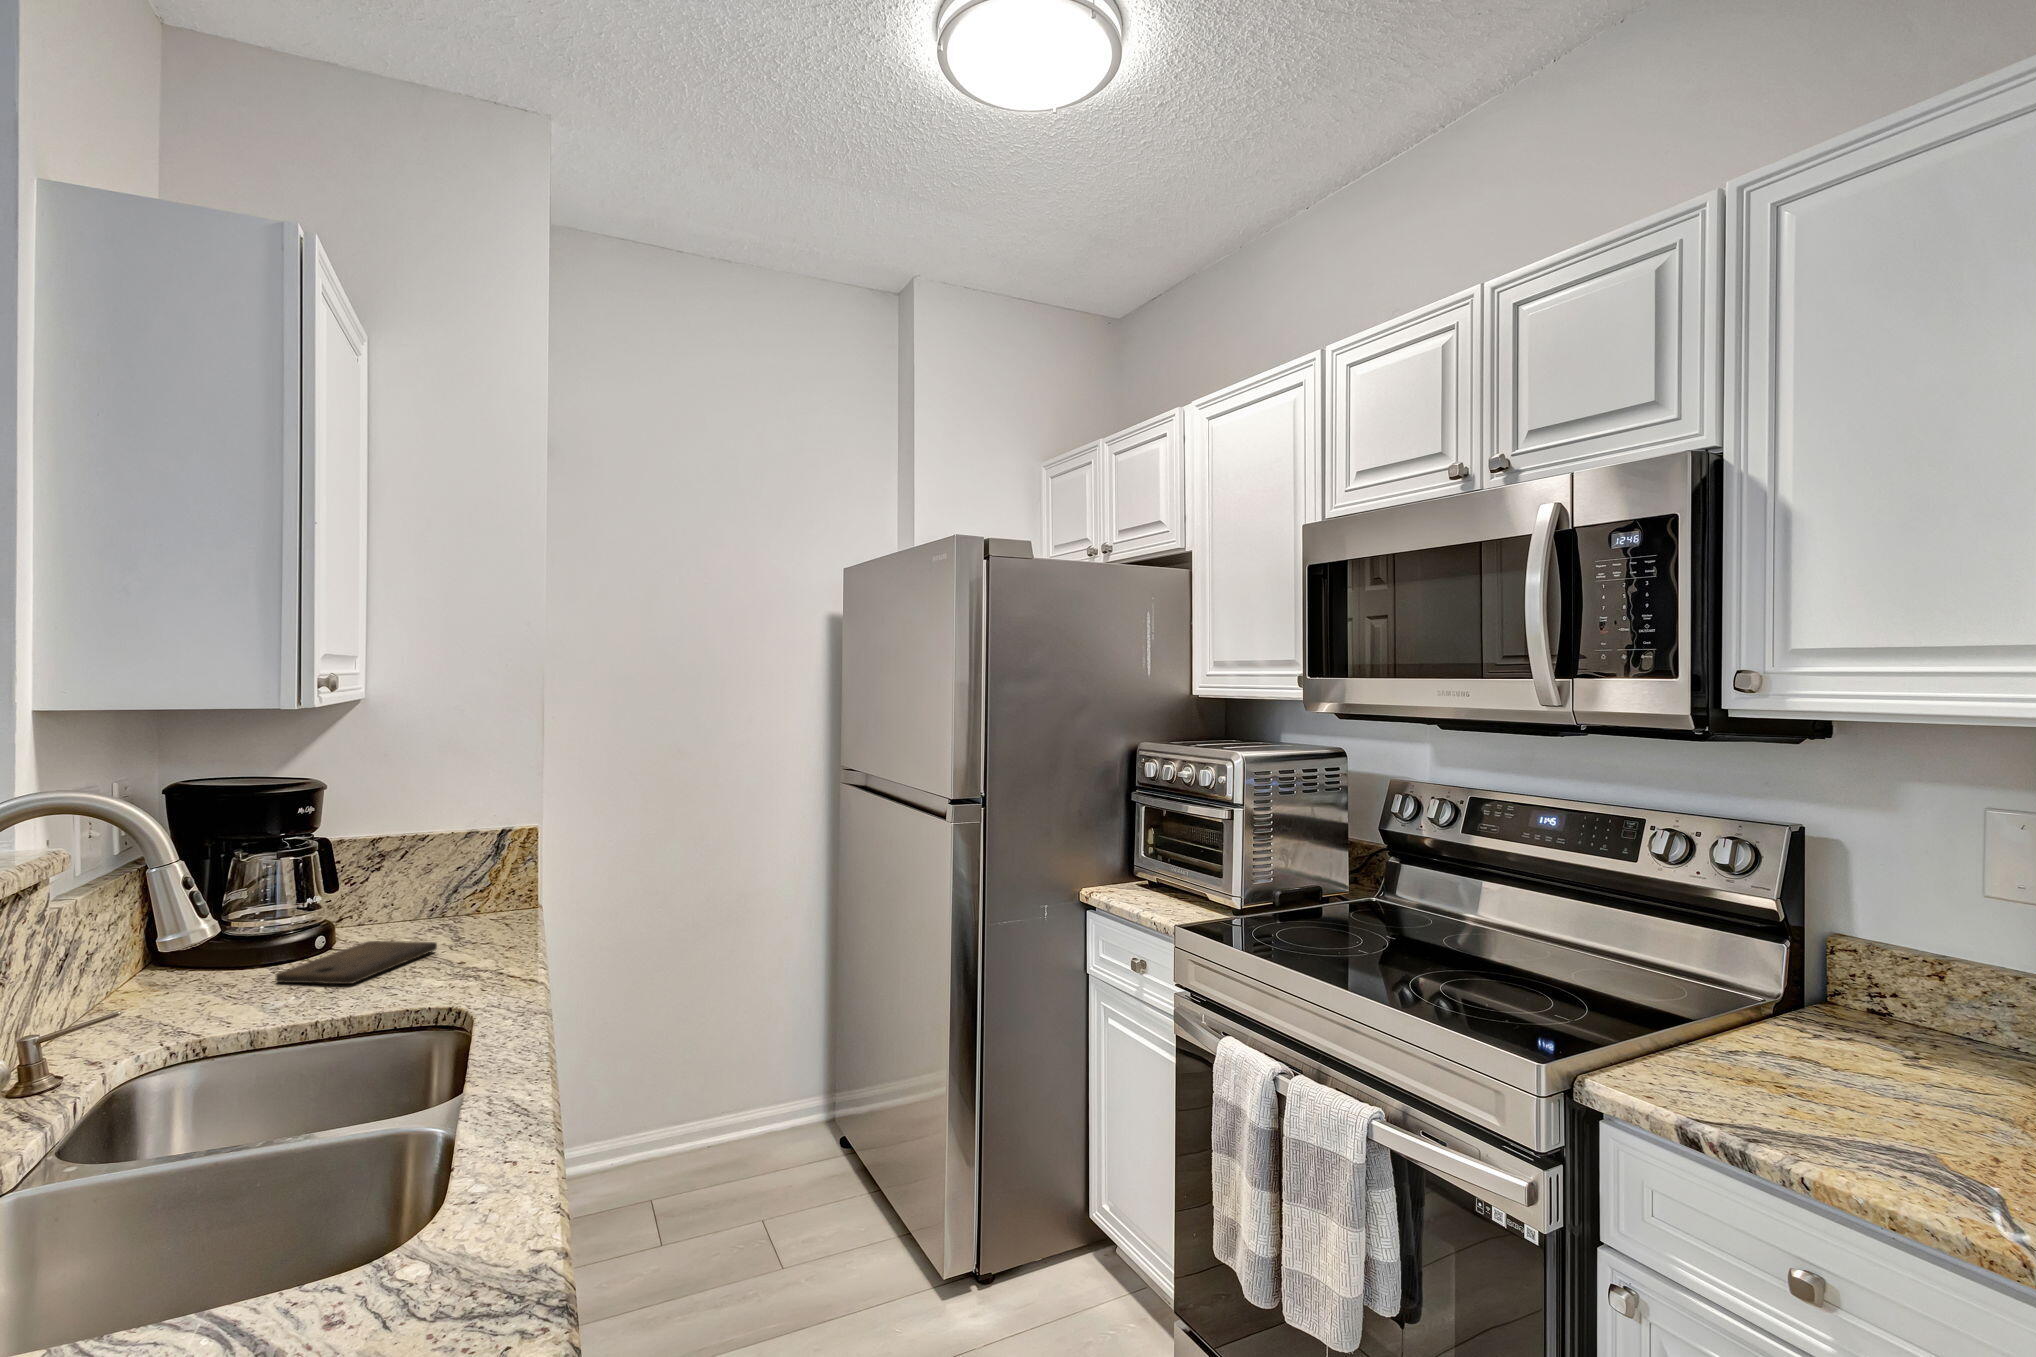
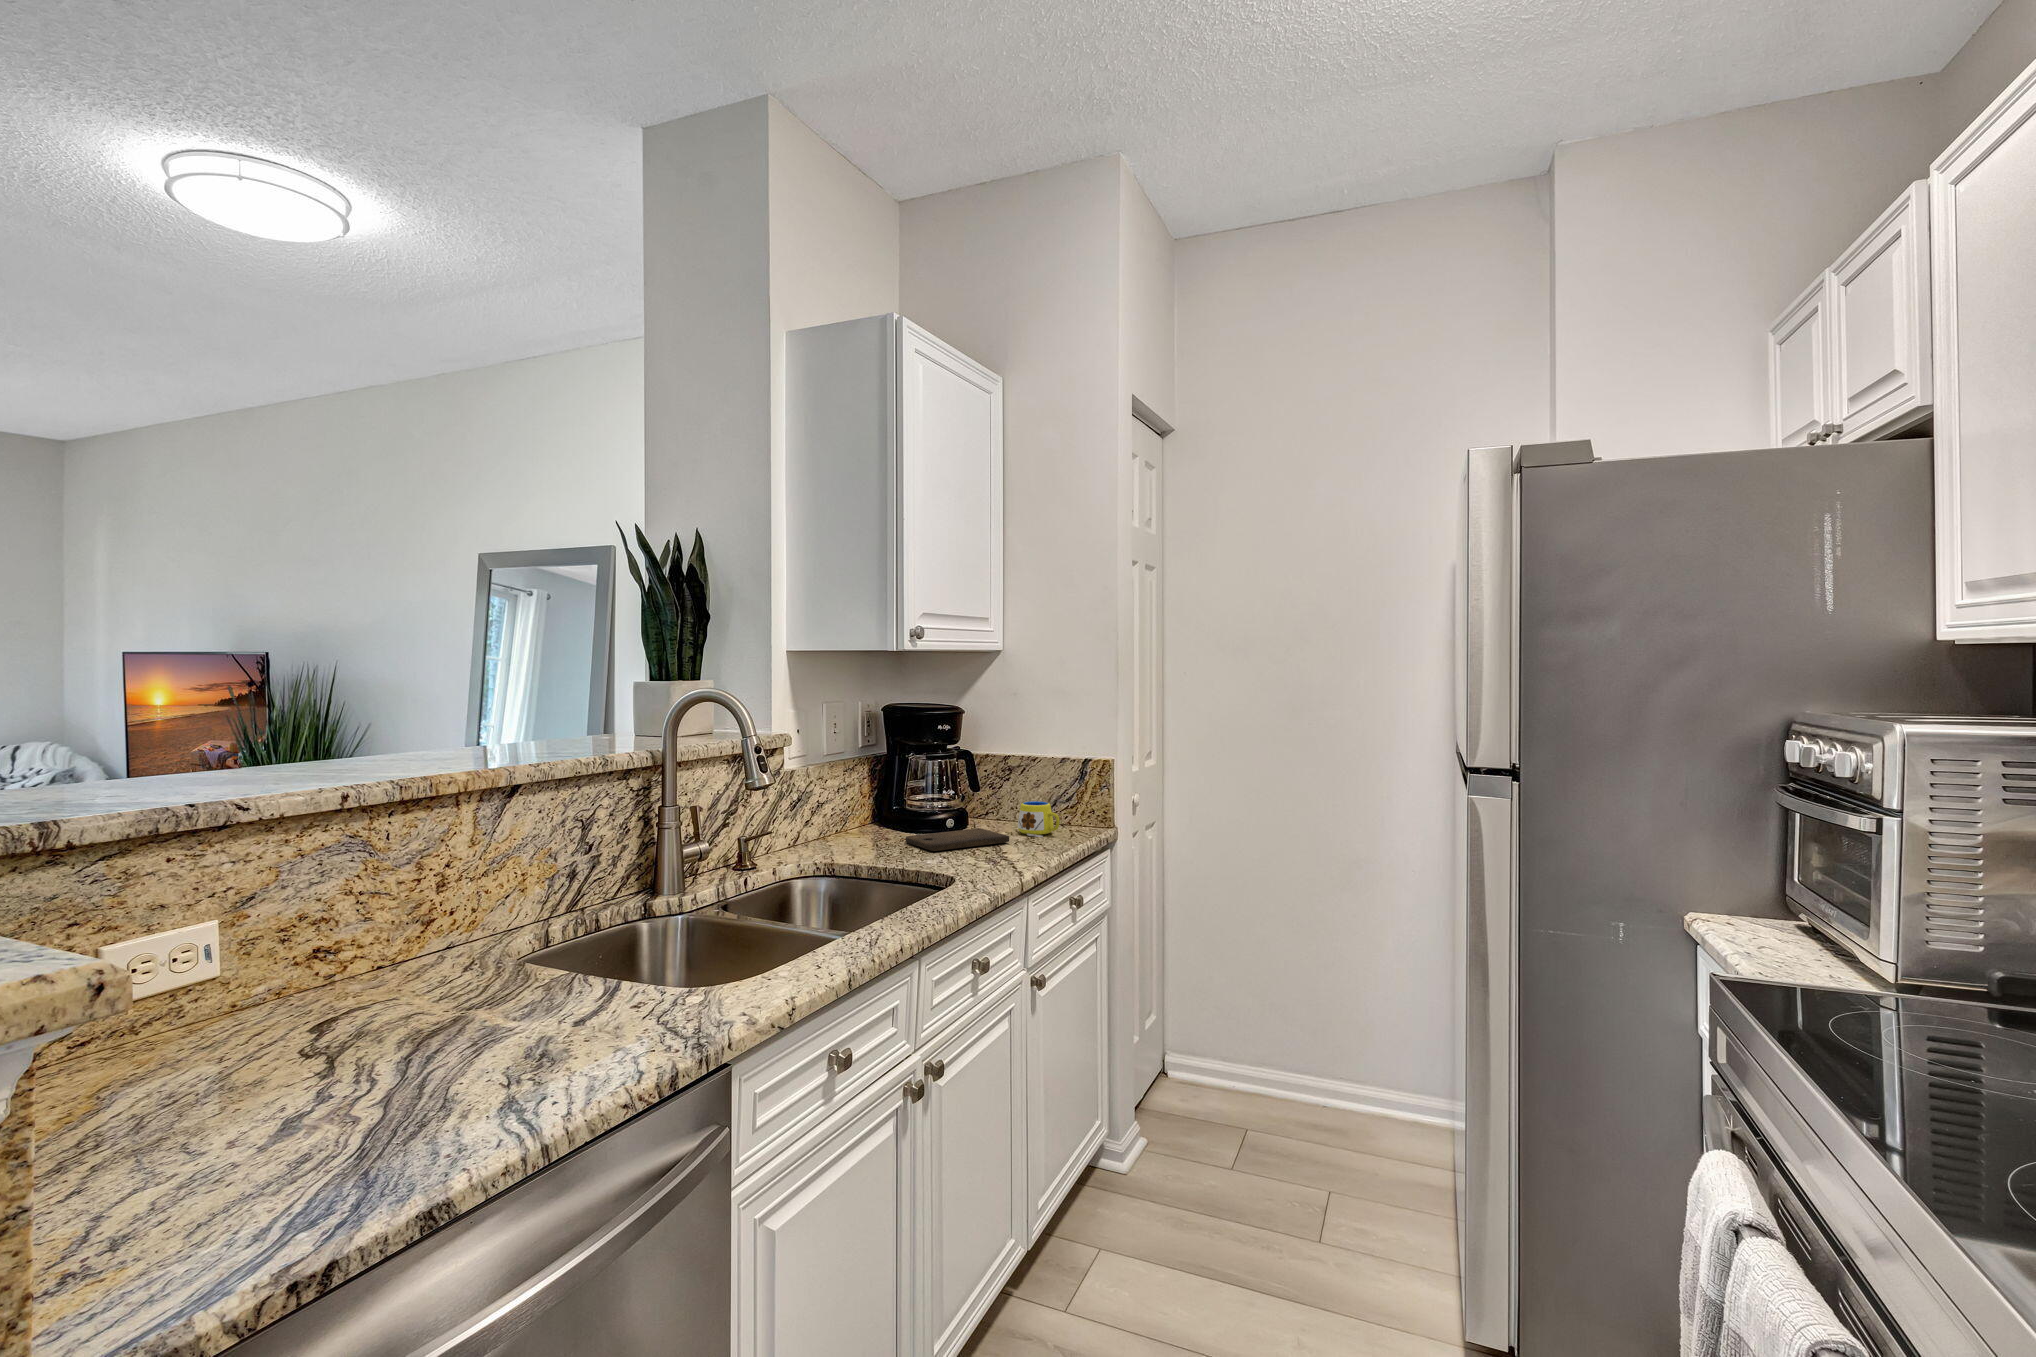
mug: none [418,891,486,938] -> present [1018,802,1060,837]

